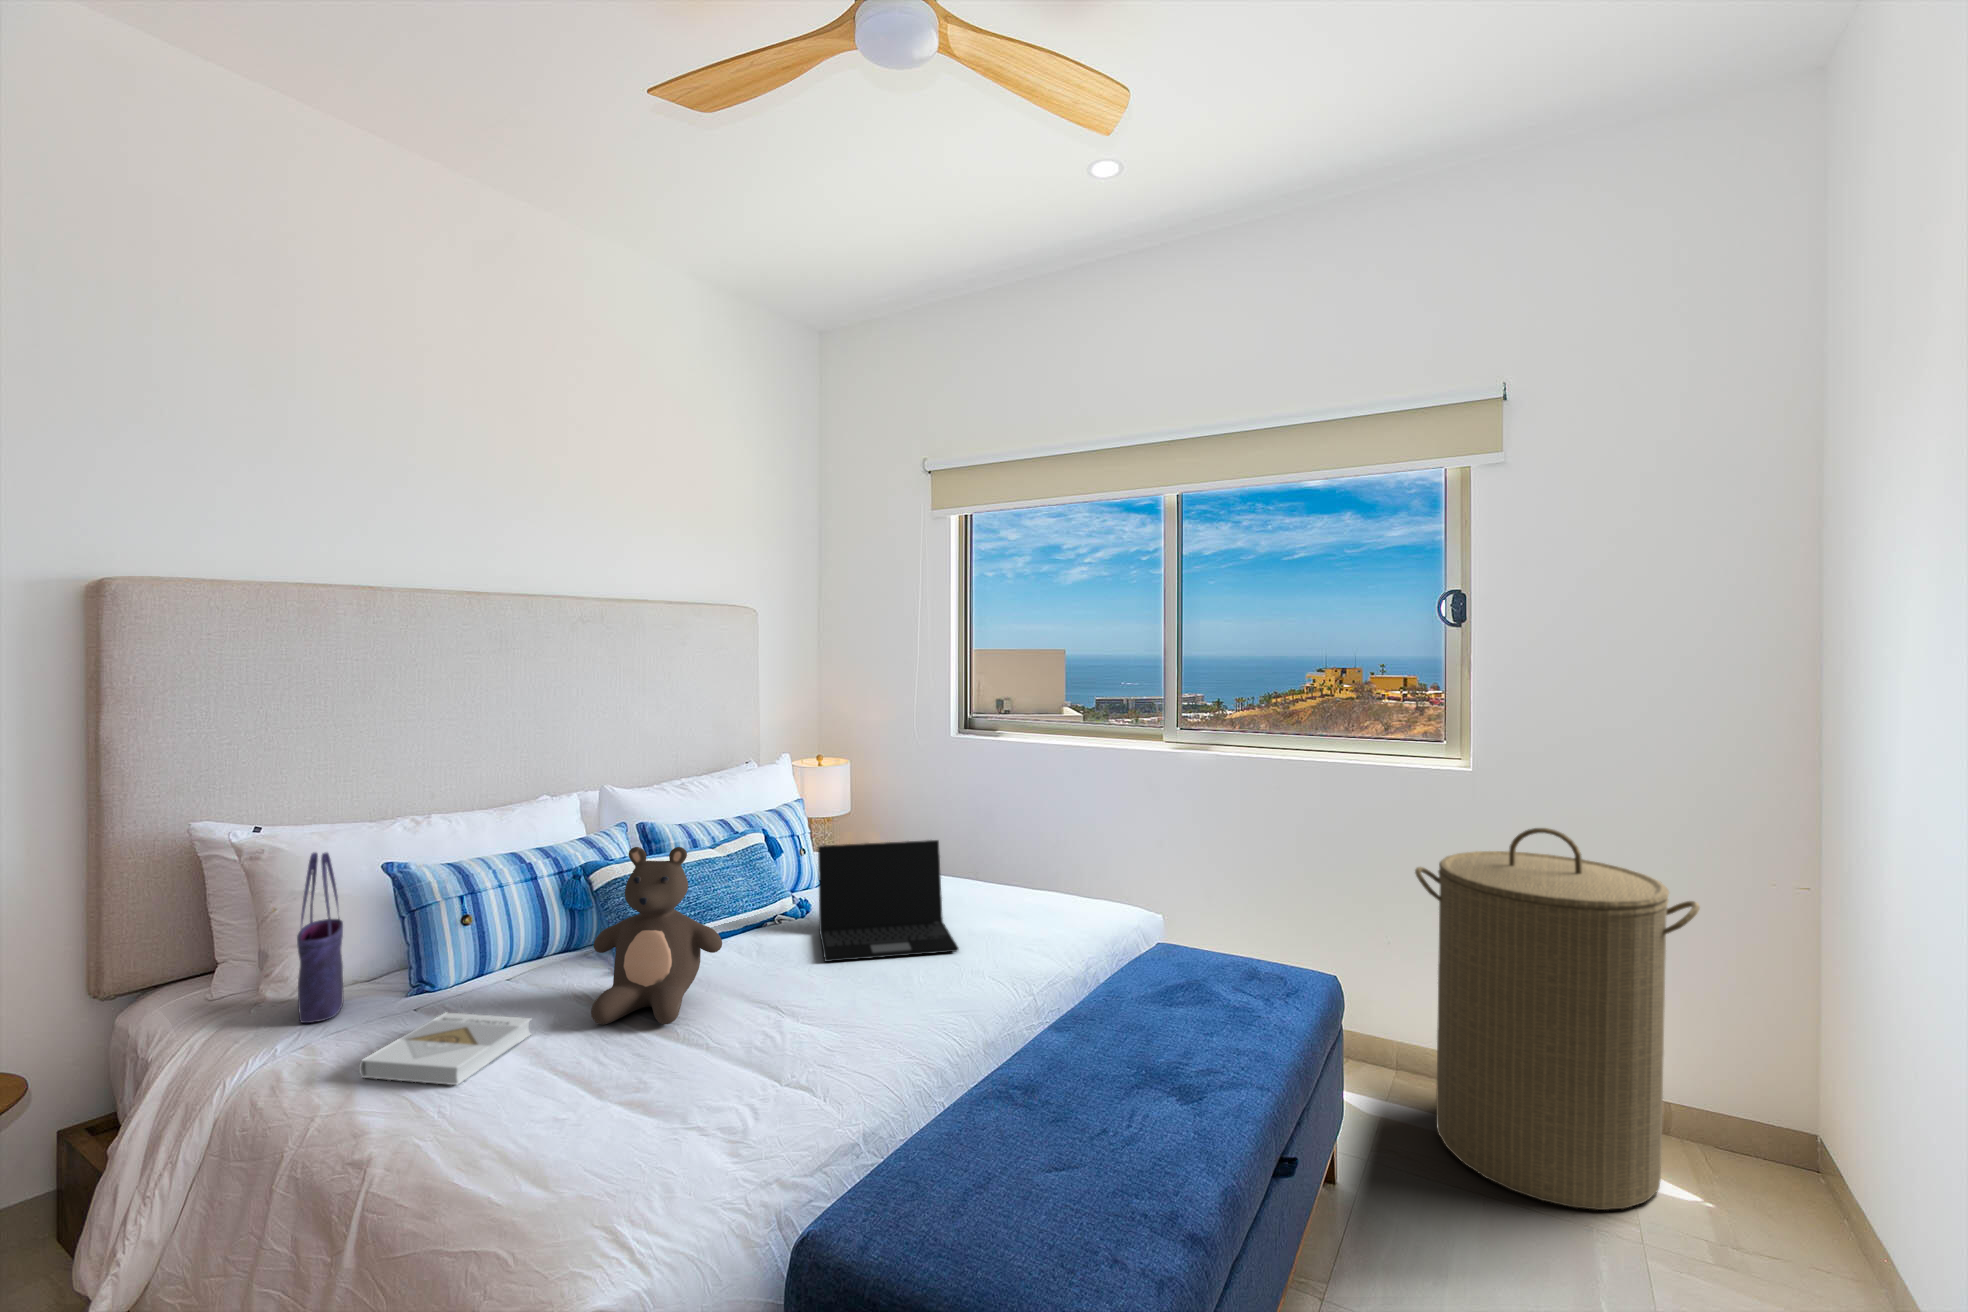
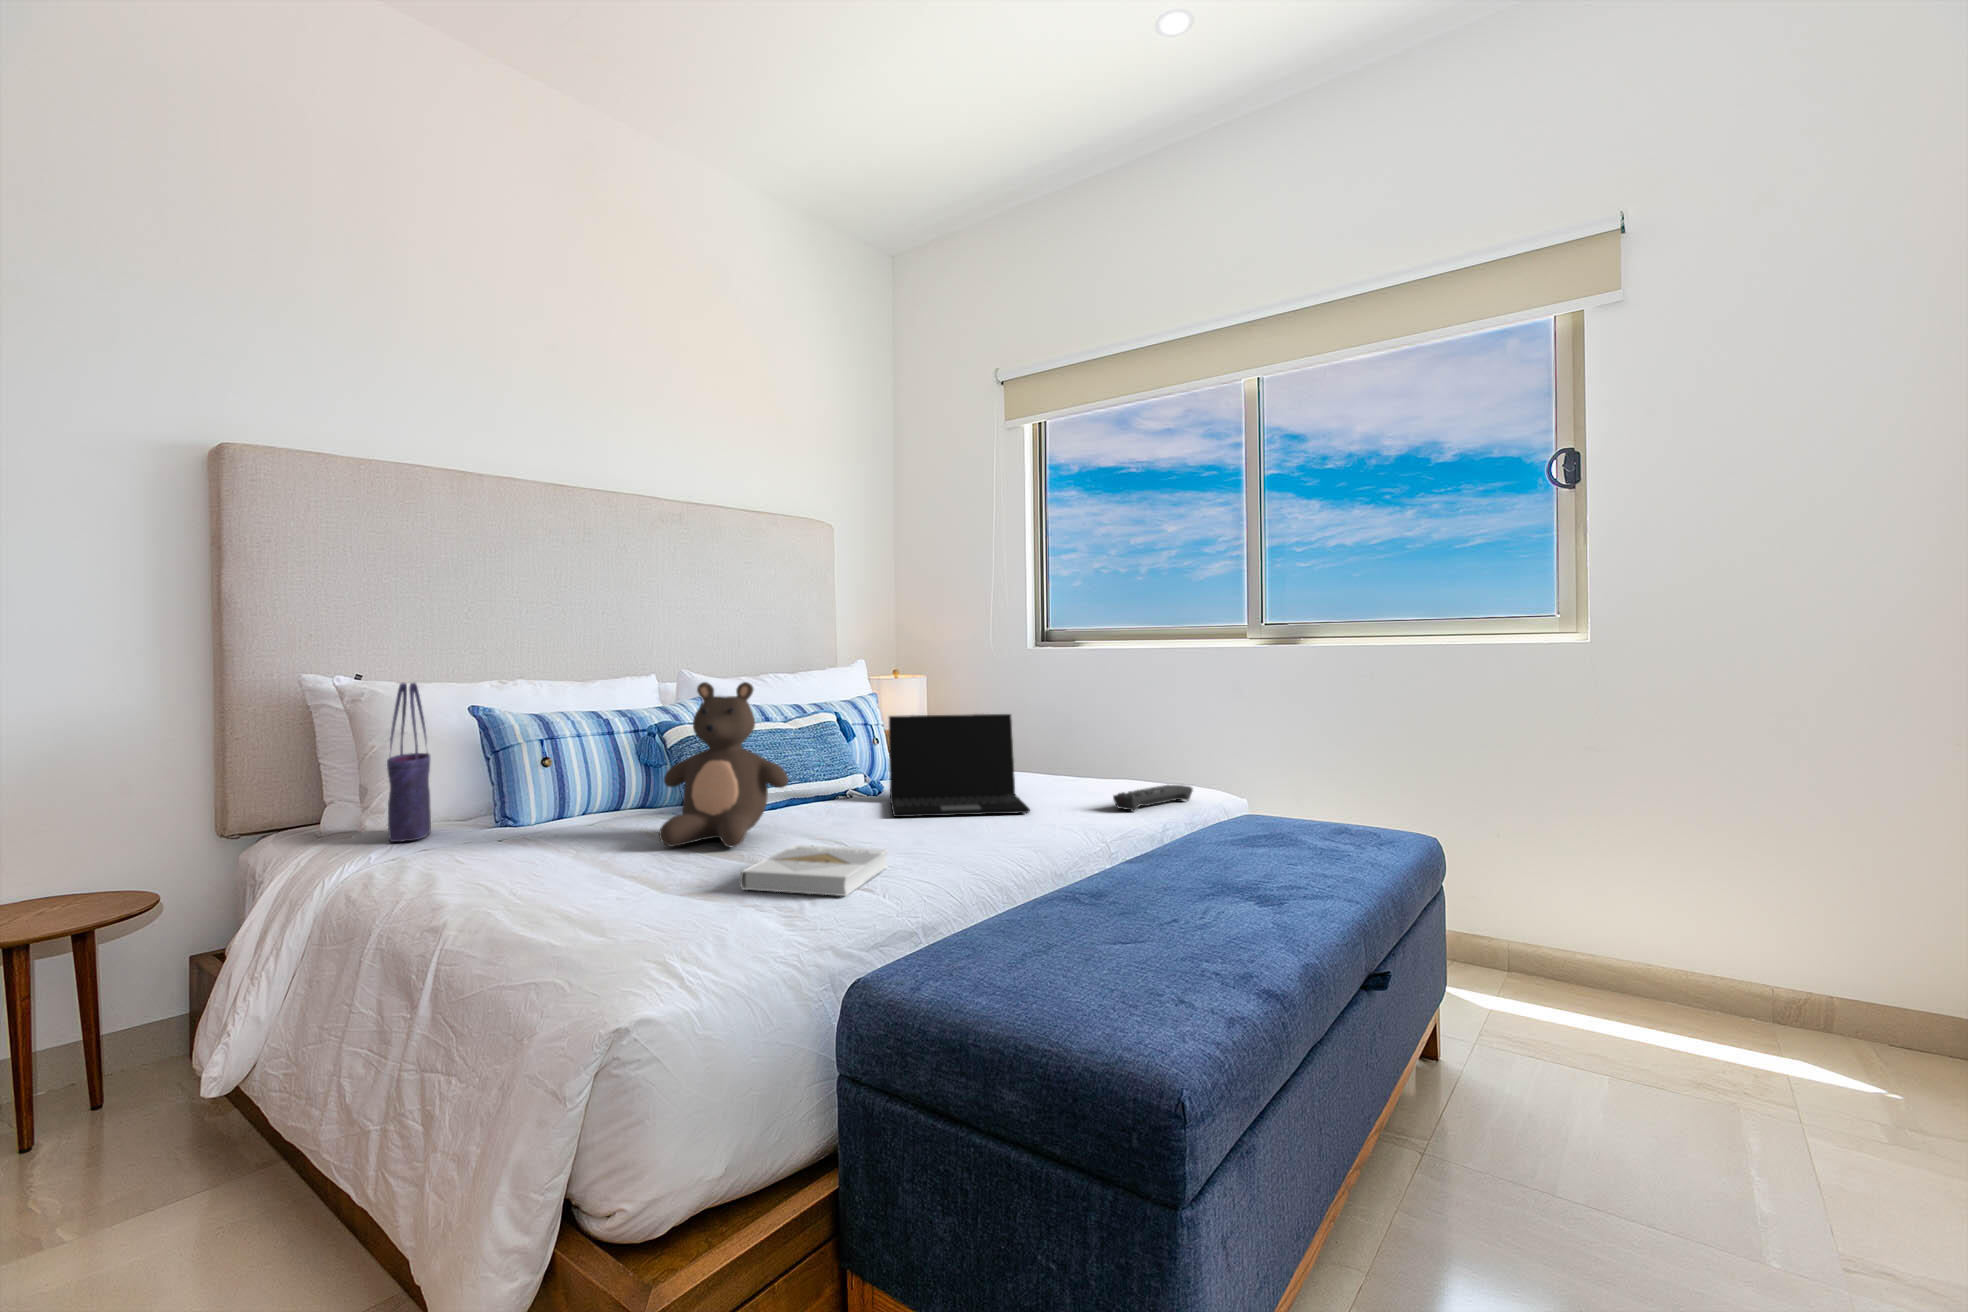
laundry hamper: present [1415,828,1700,1210] -> none [1526,684,1862,1093]
remote control: none [1038,908,1112,946] -> present [1113,785,1193,811]
book: present [359,1013,531,1085] -> present [740,845,888,896]

